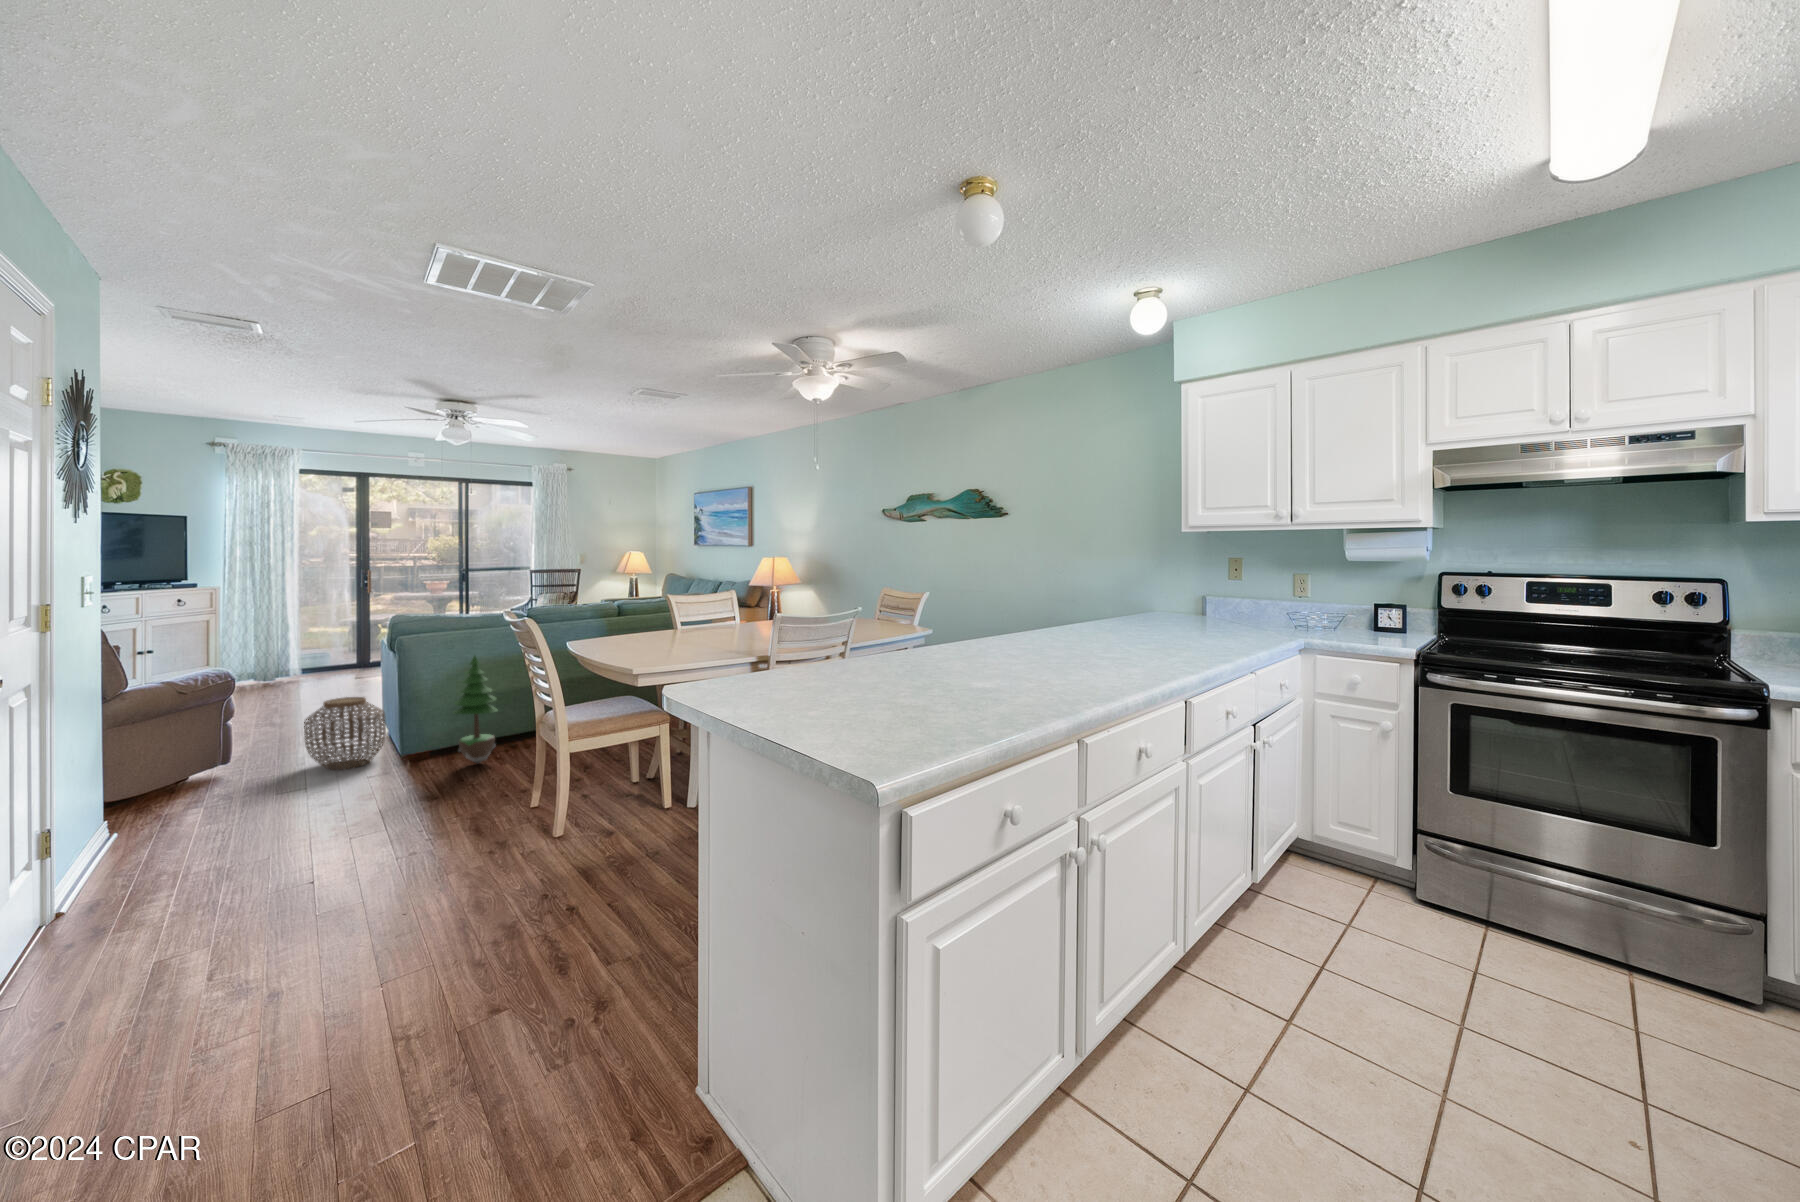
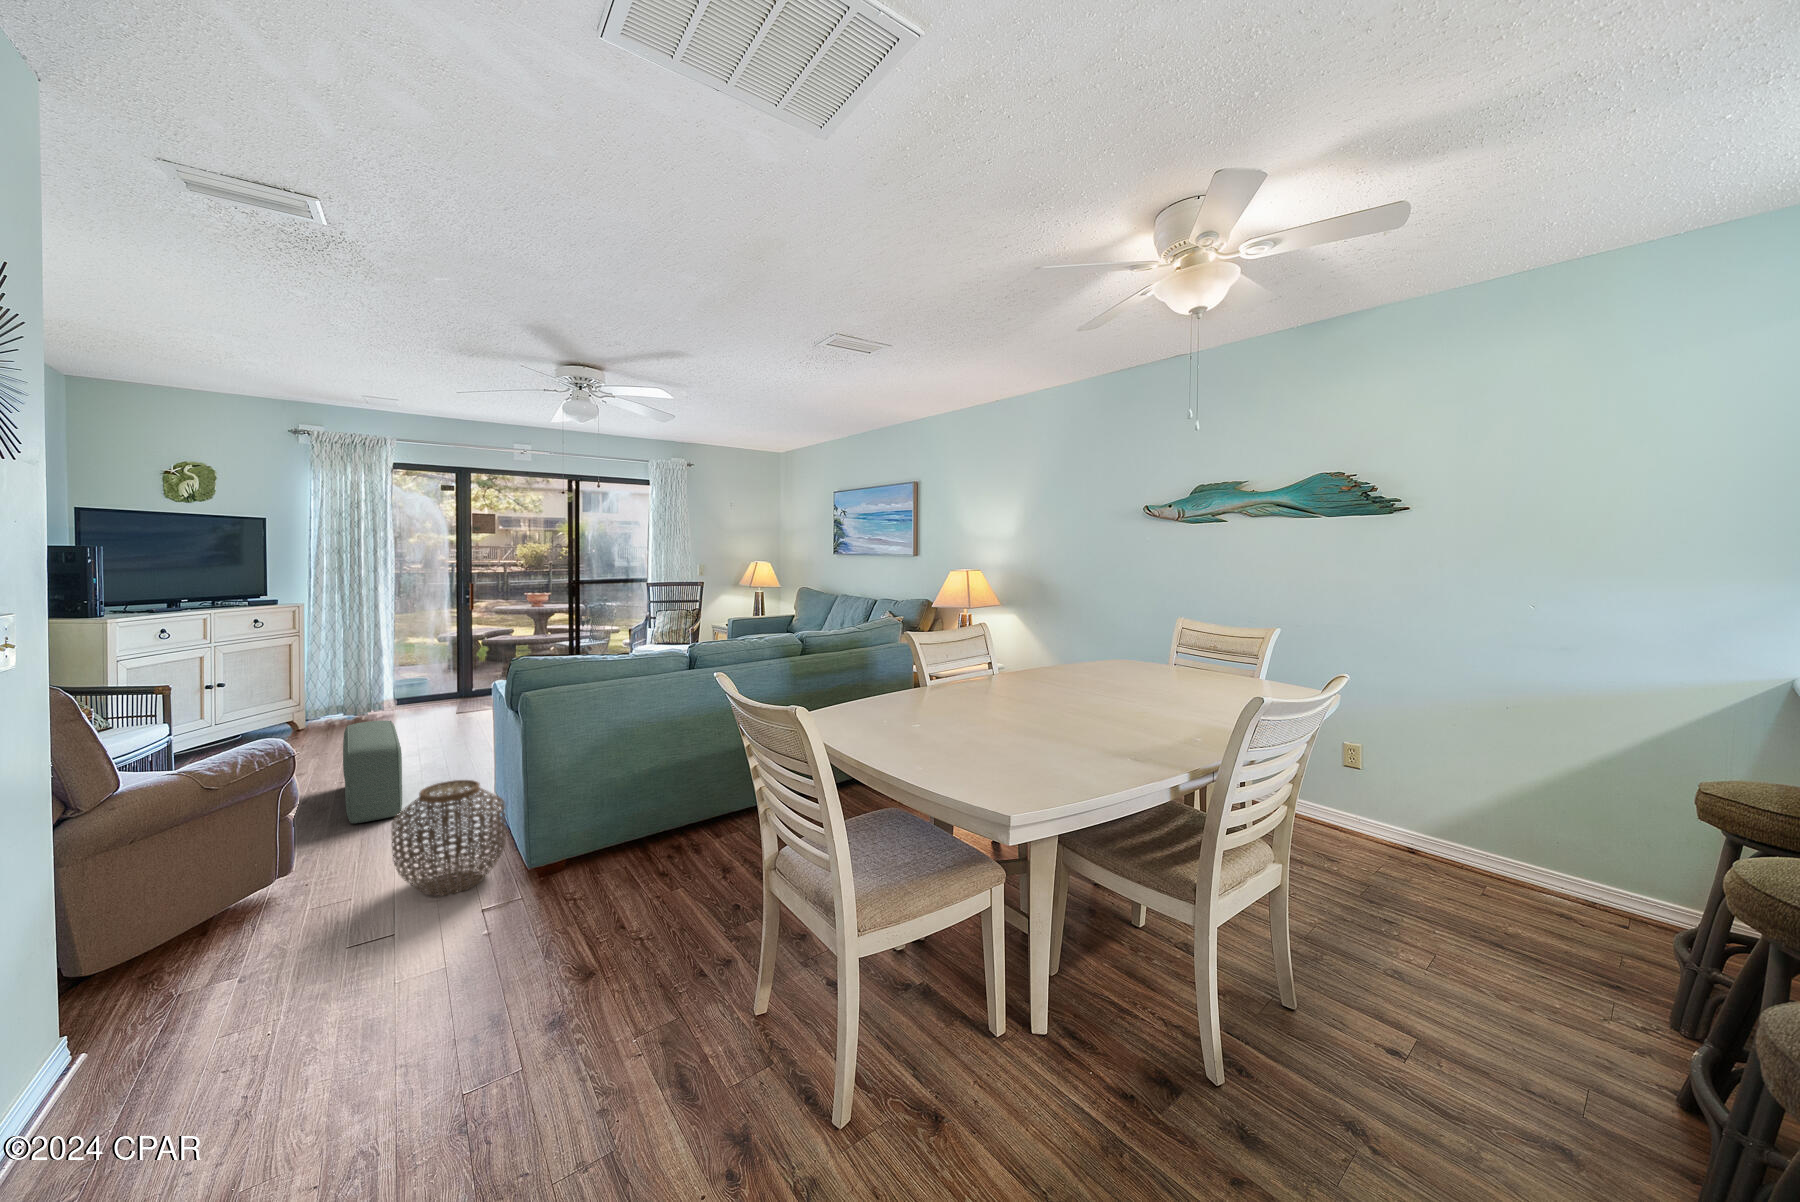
potted tree: present [453,656,498,763] -> none [604,722,668,887]
pouf: none [263,672,310,739] -> present [343,721,402,823]

